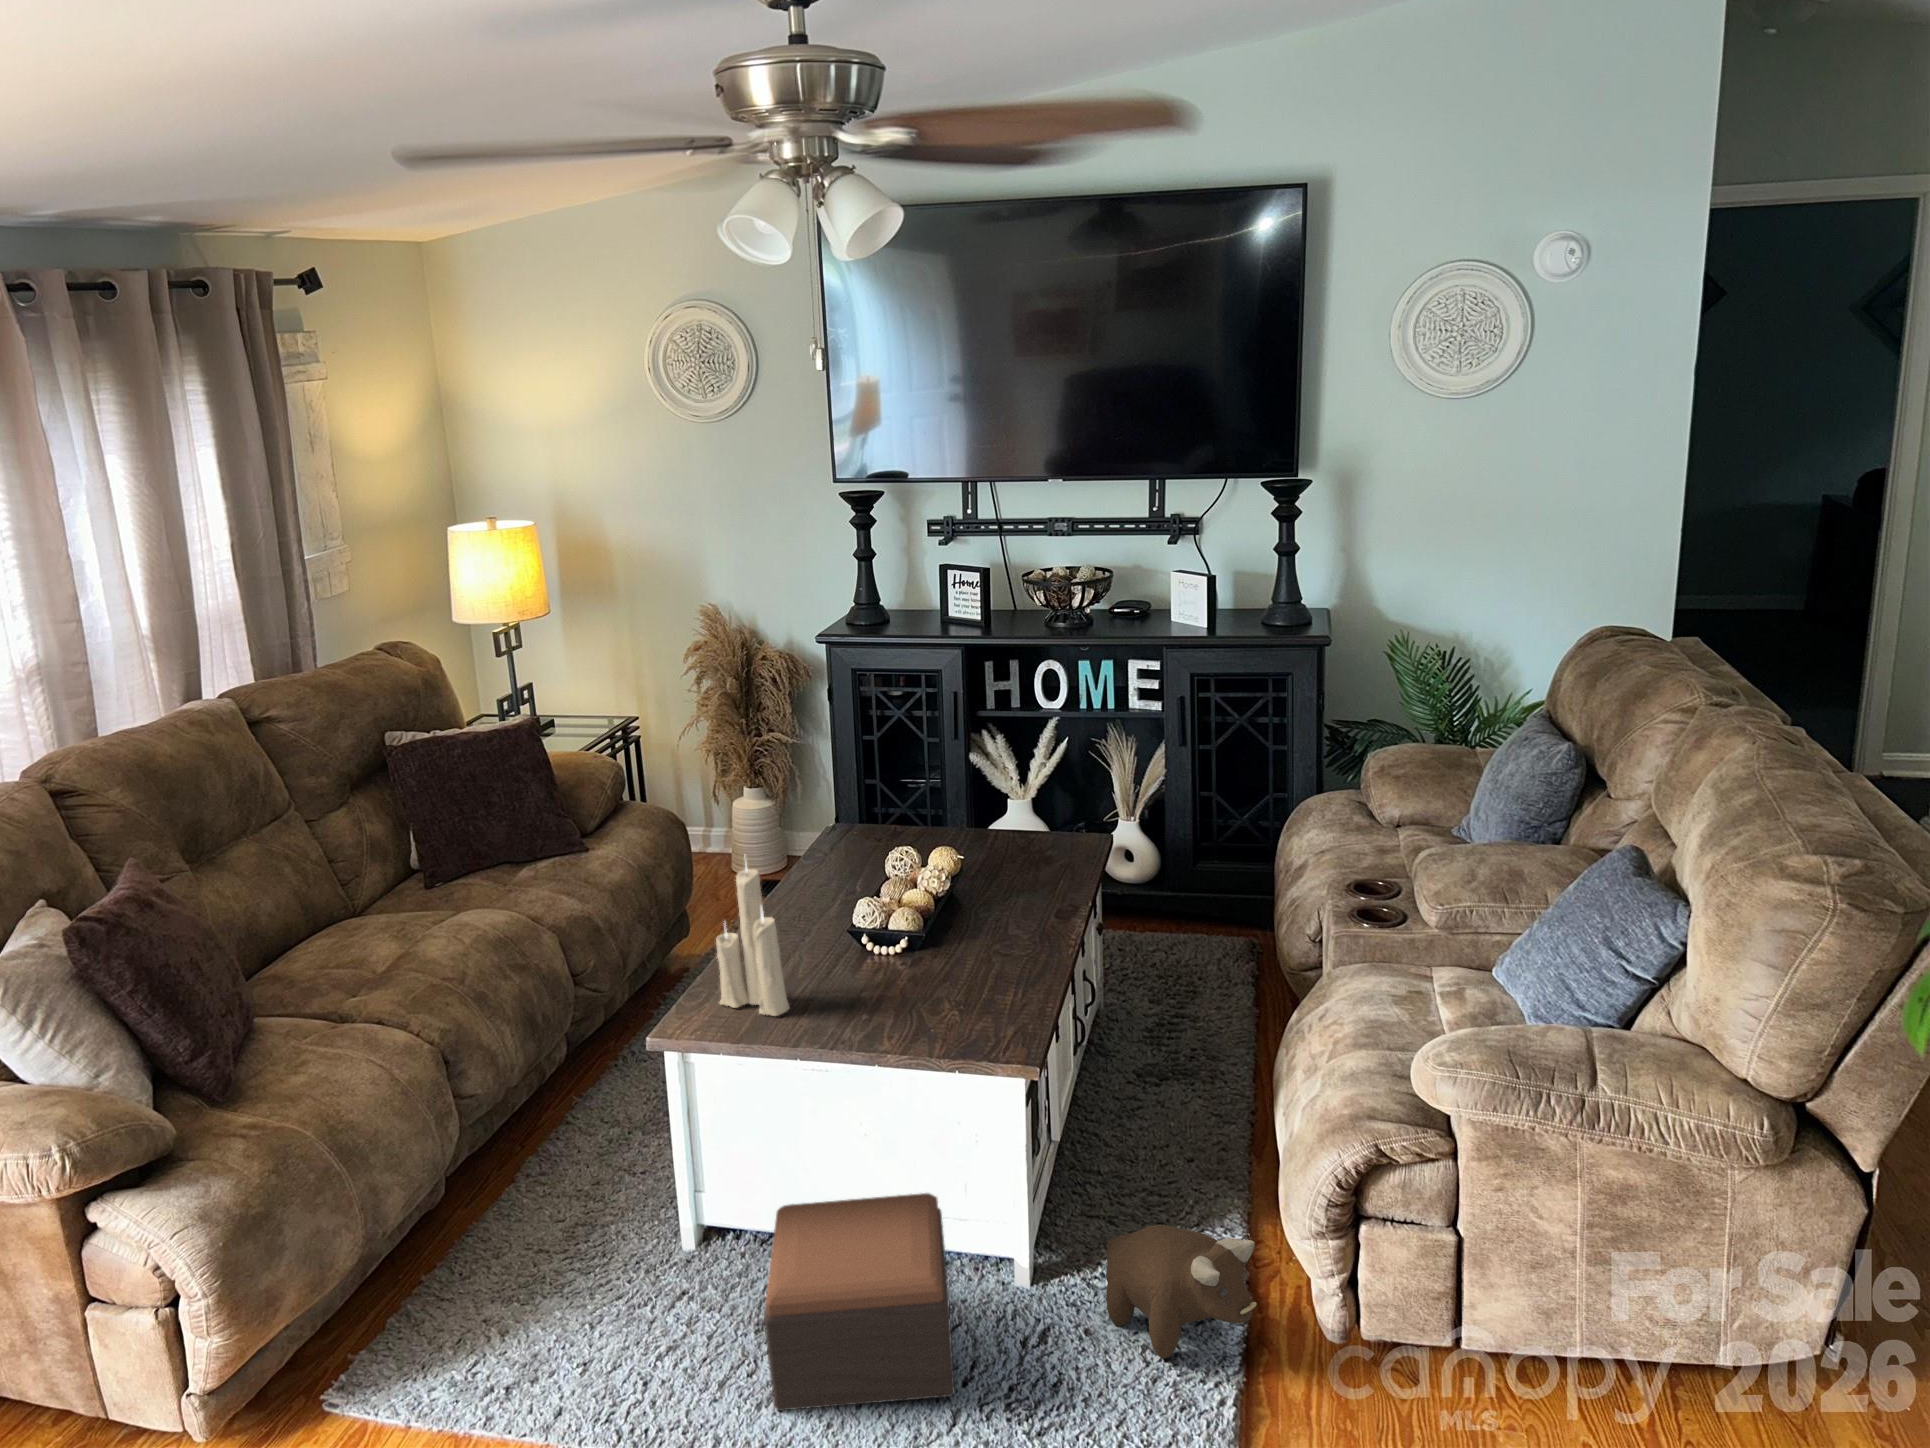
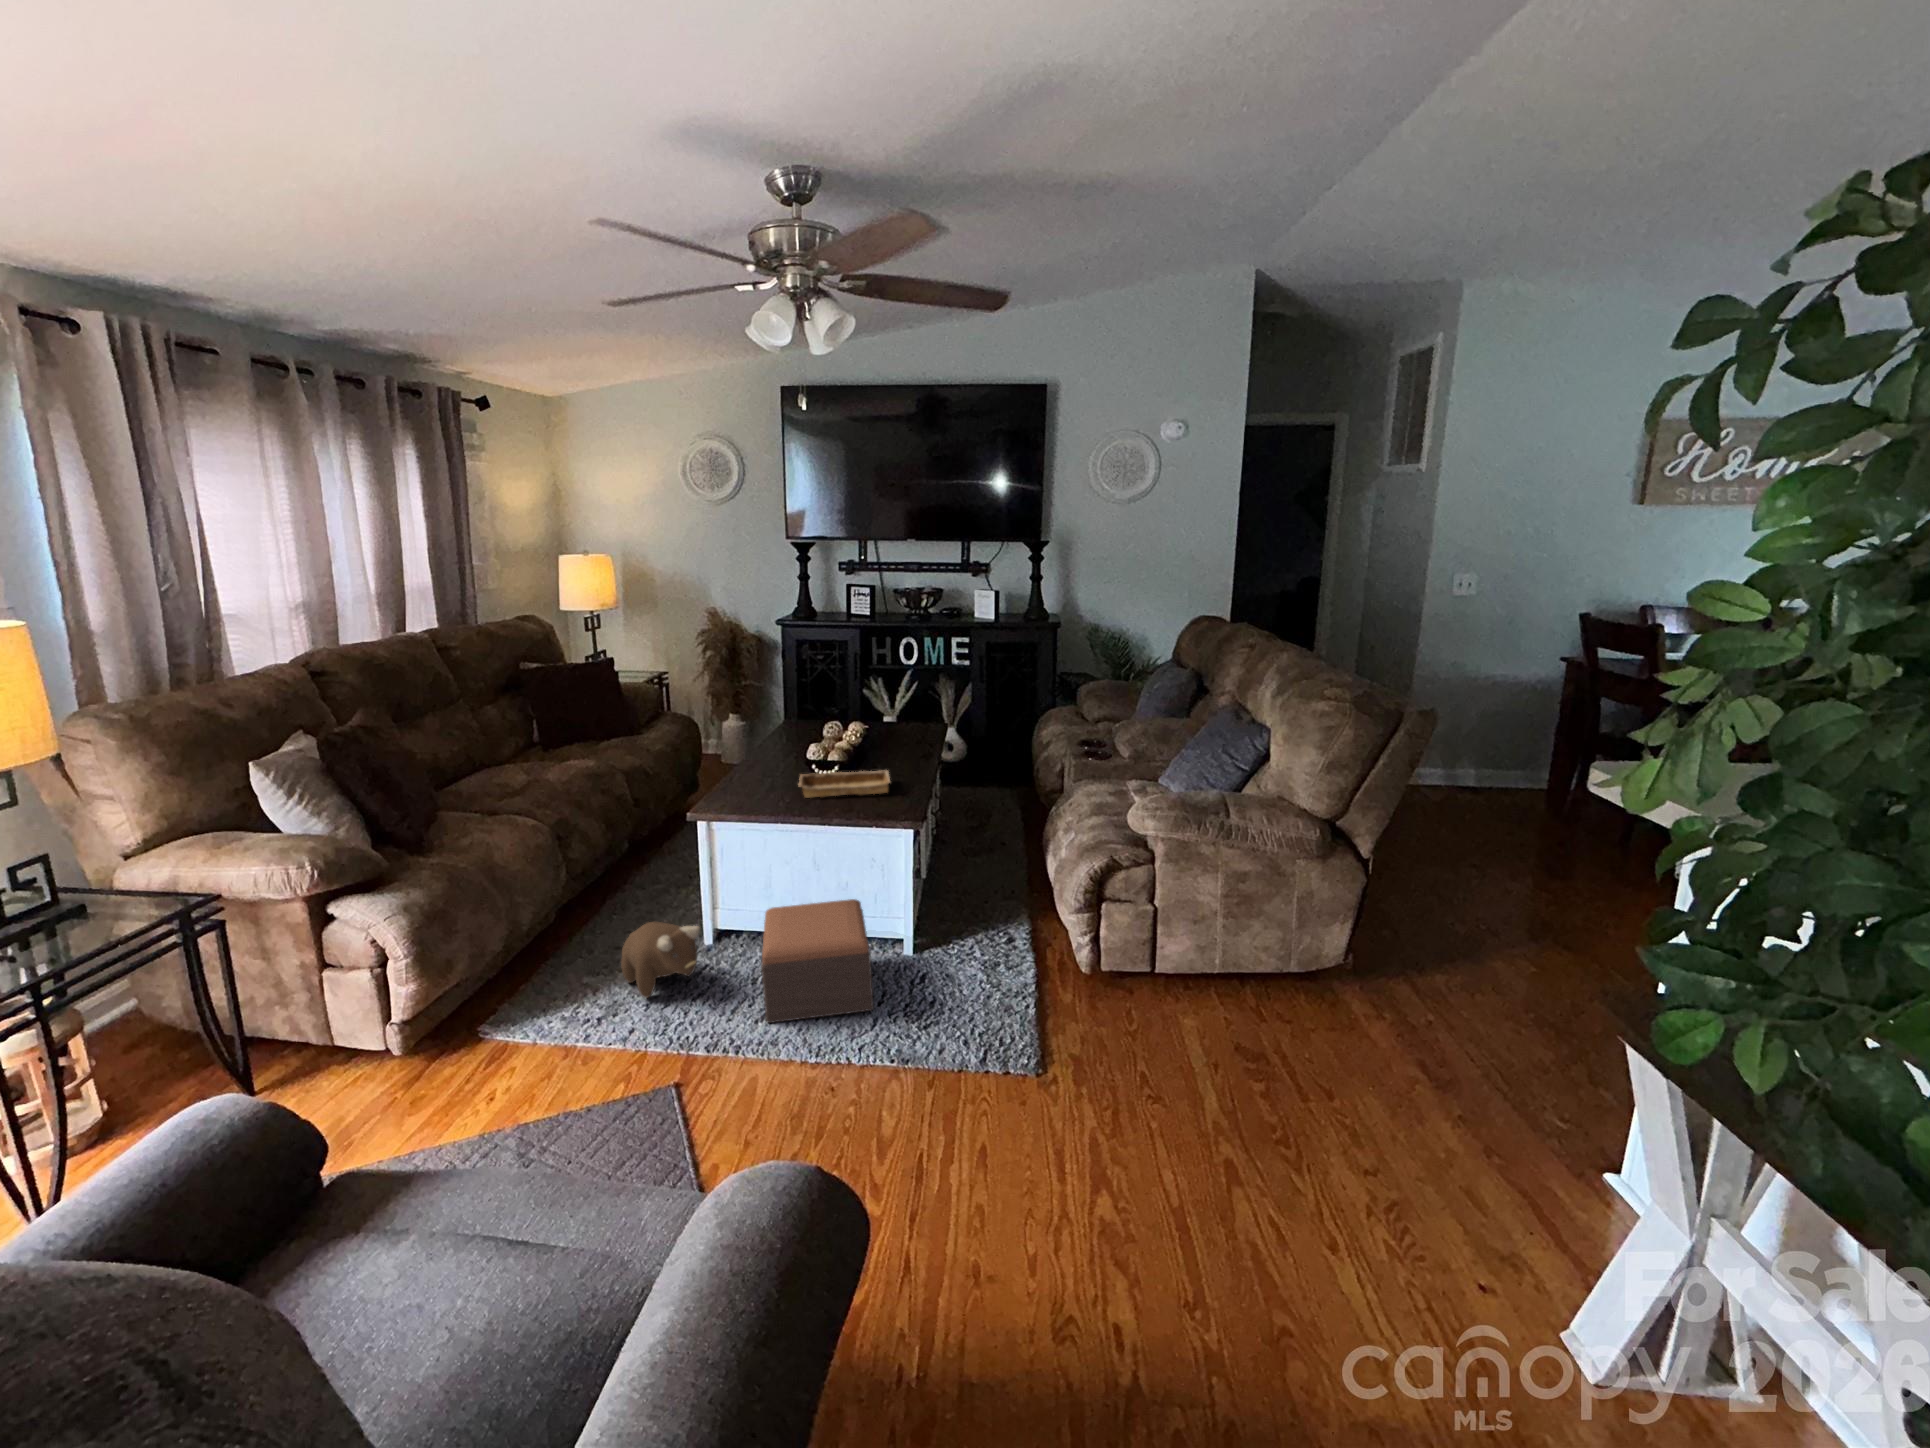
candle: present [716,863,789,1016] -> none [729,702,772,802]
tray: none [833,953,992,1007] -> present [799,770,890,798]
plush toy: present [1106,1225,1257,1358] -> present [621,922,700,998]

